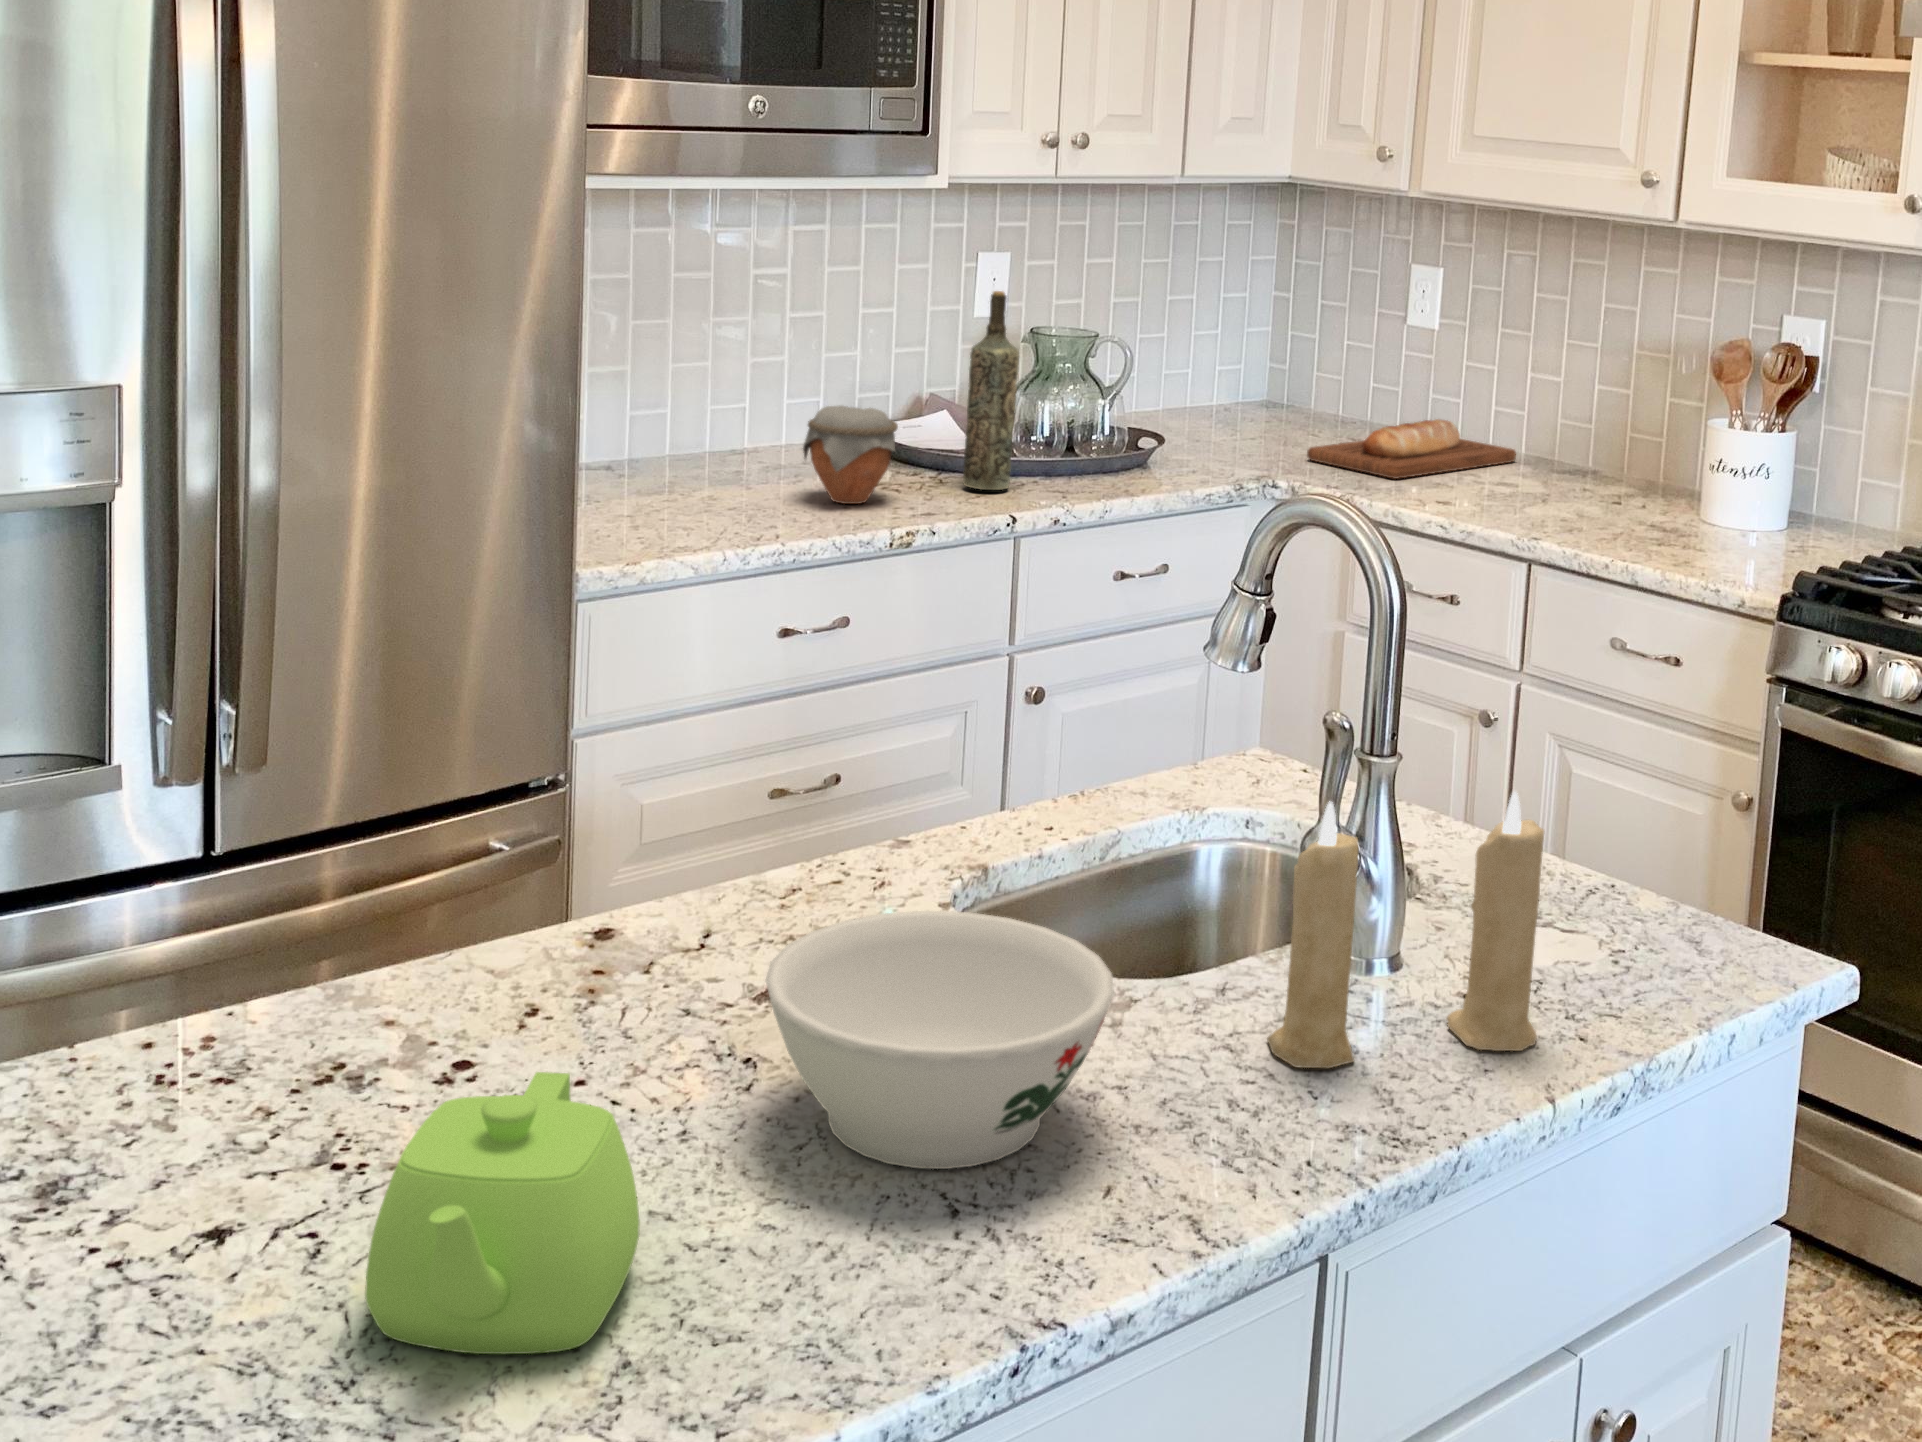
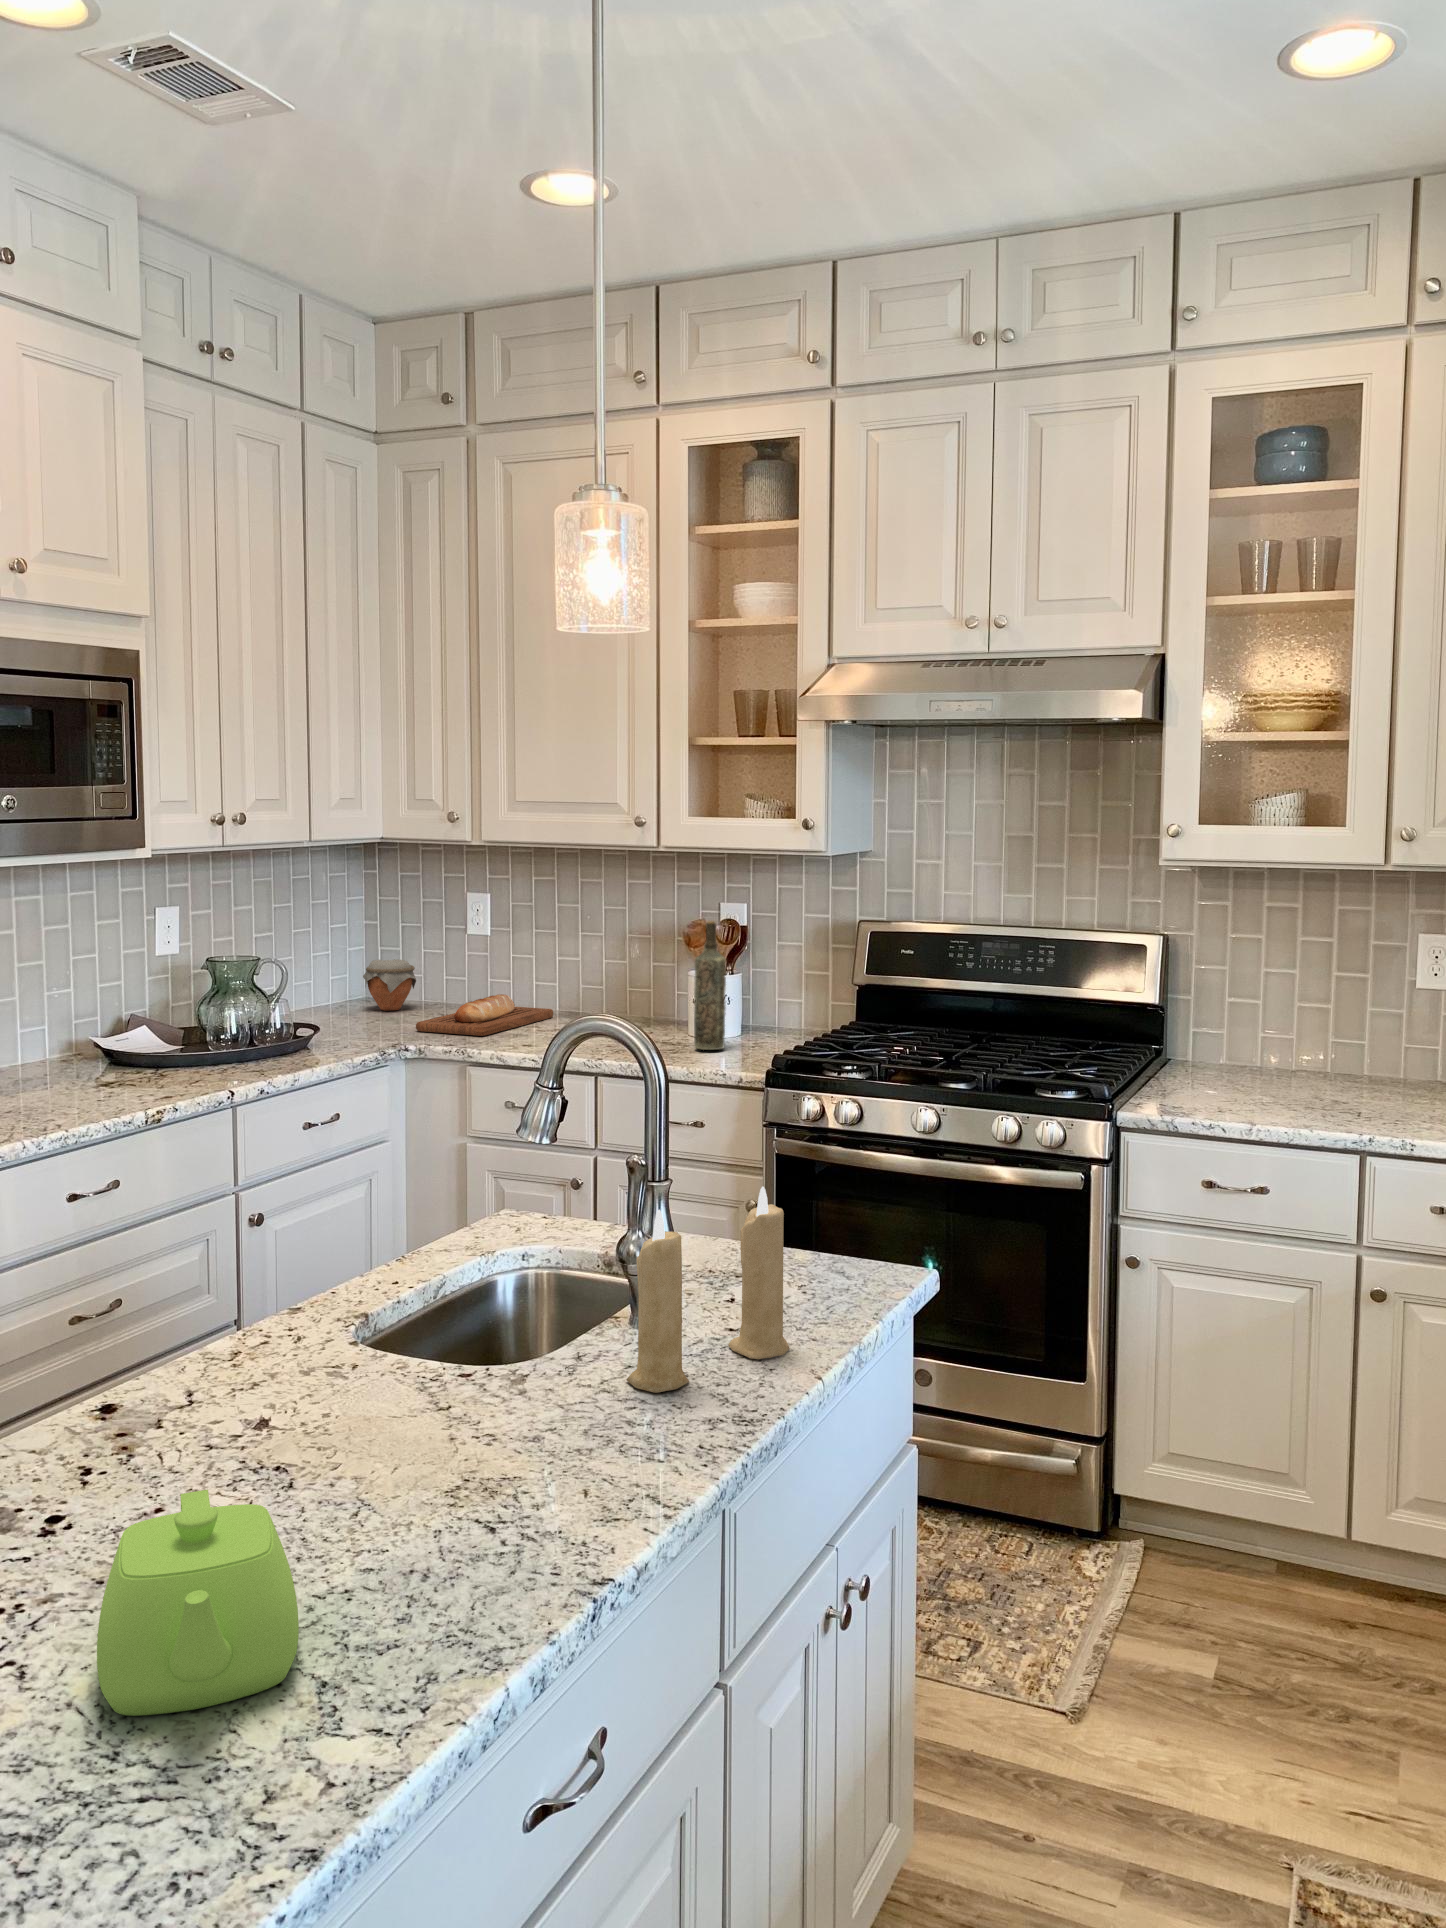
bottle: present [963,291,1019,490] -> present [694,921,726,1050]
jar: present [803,405,898,504] -> present [363,959,416,1011]
bowl: present [766,911,1114,1169] -> none [307,1328,562,1511]

